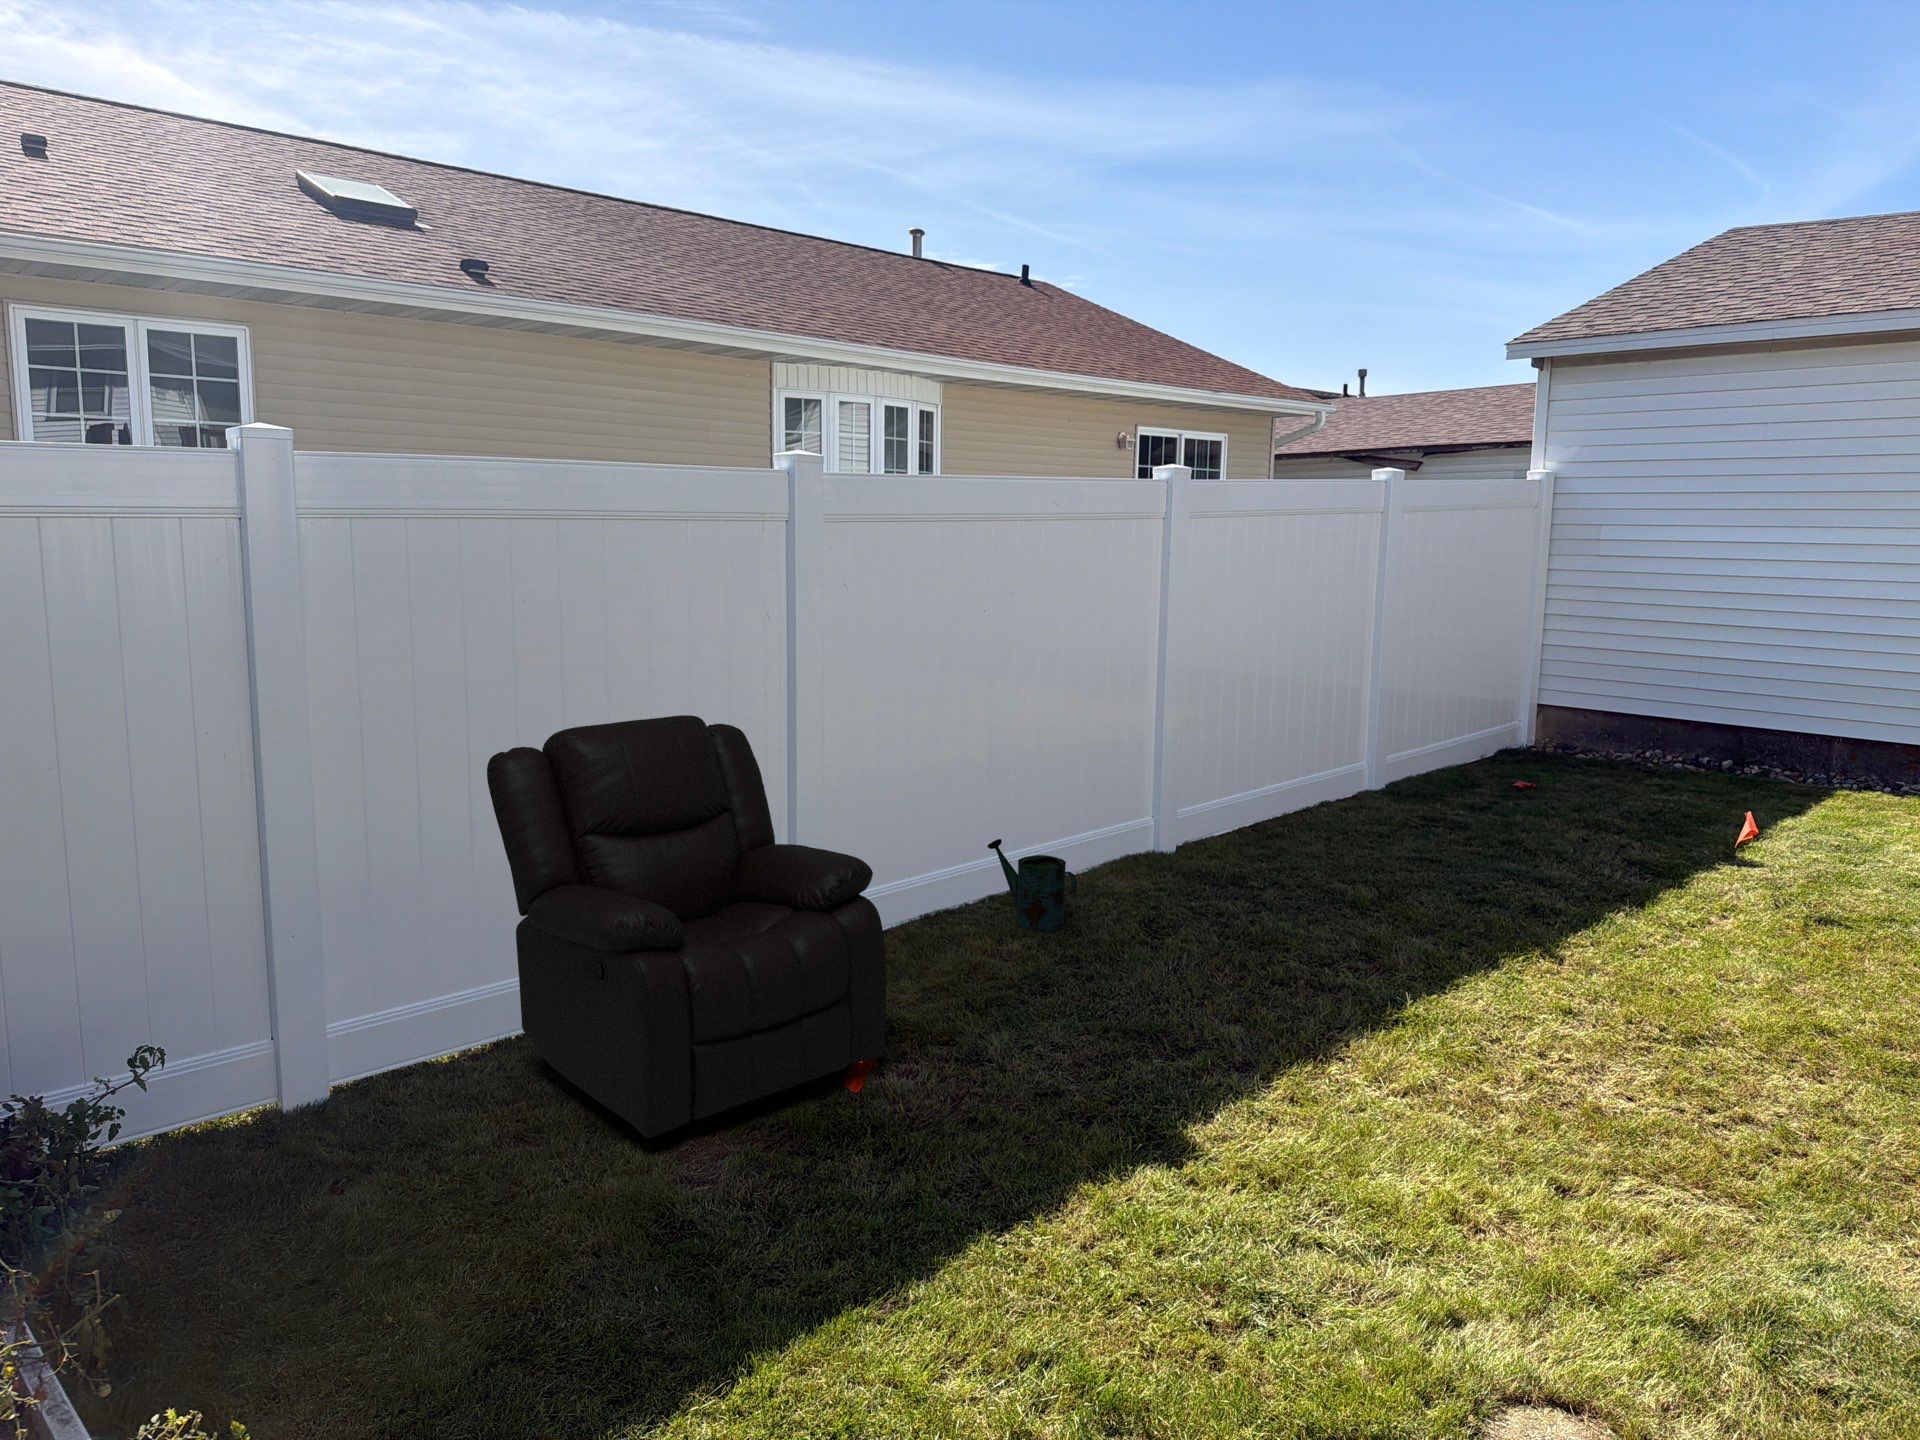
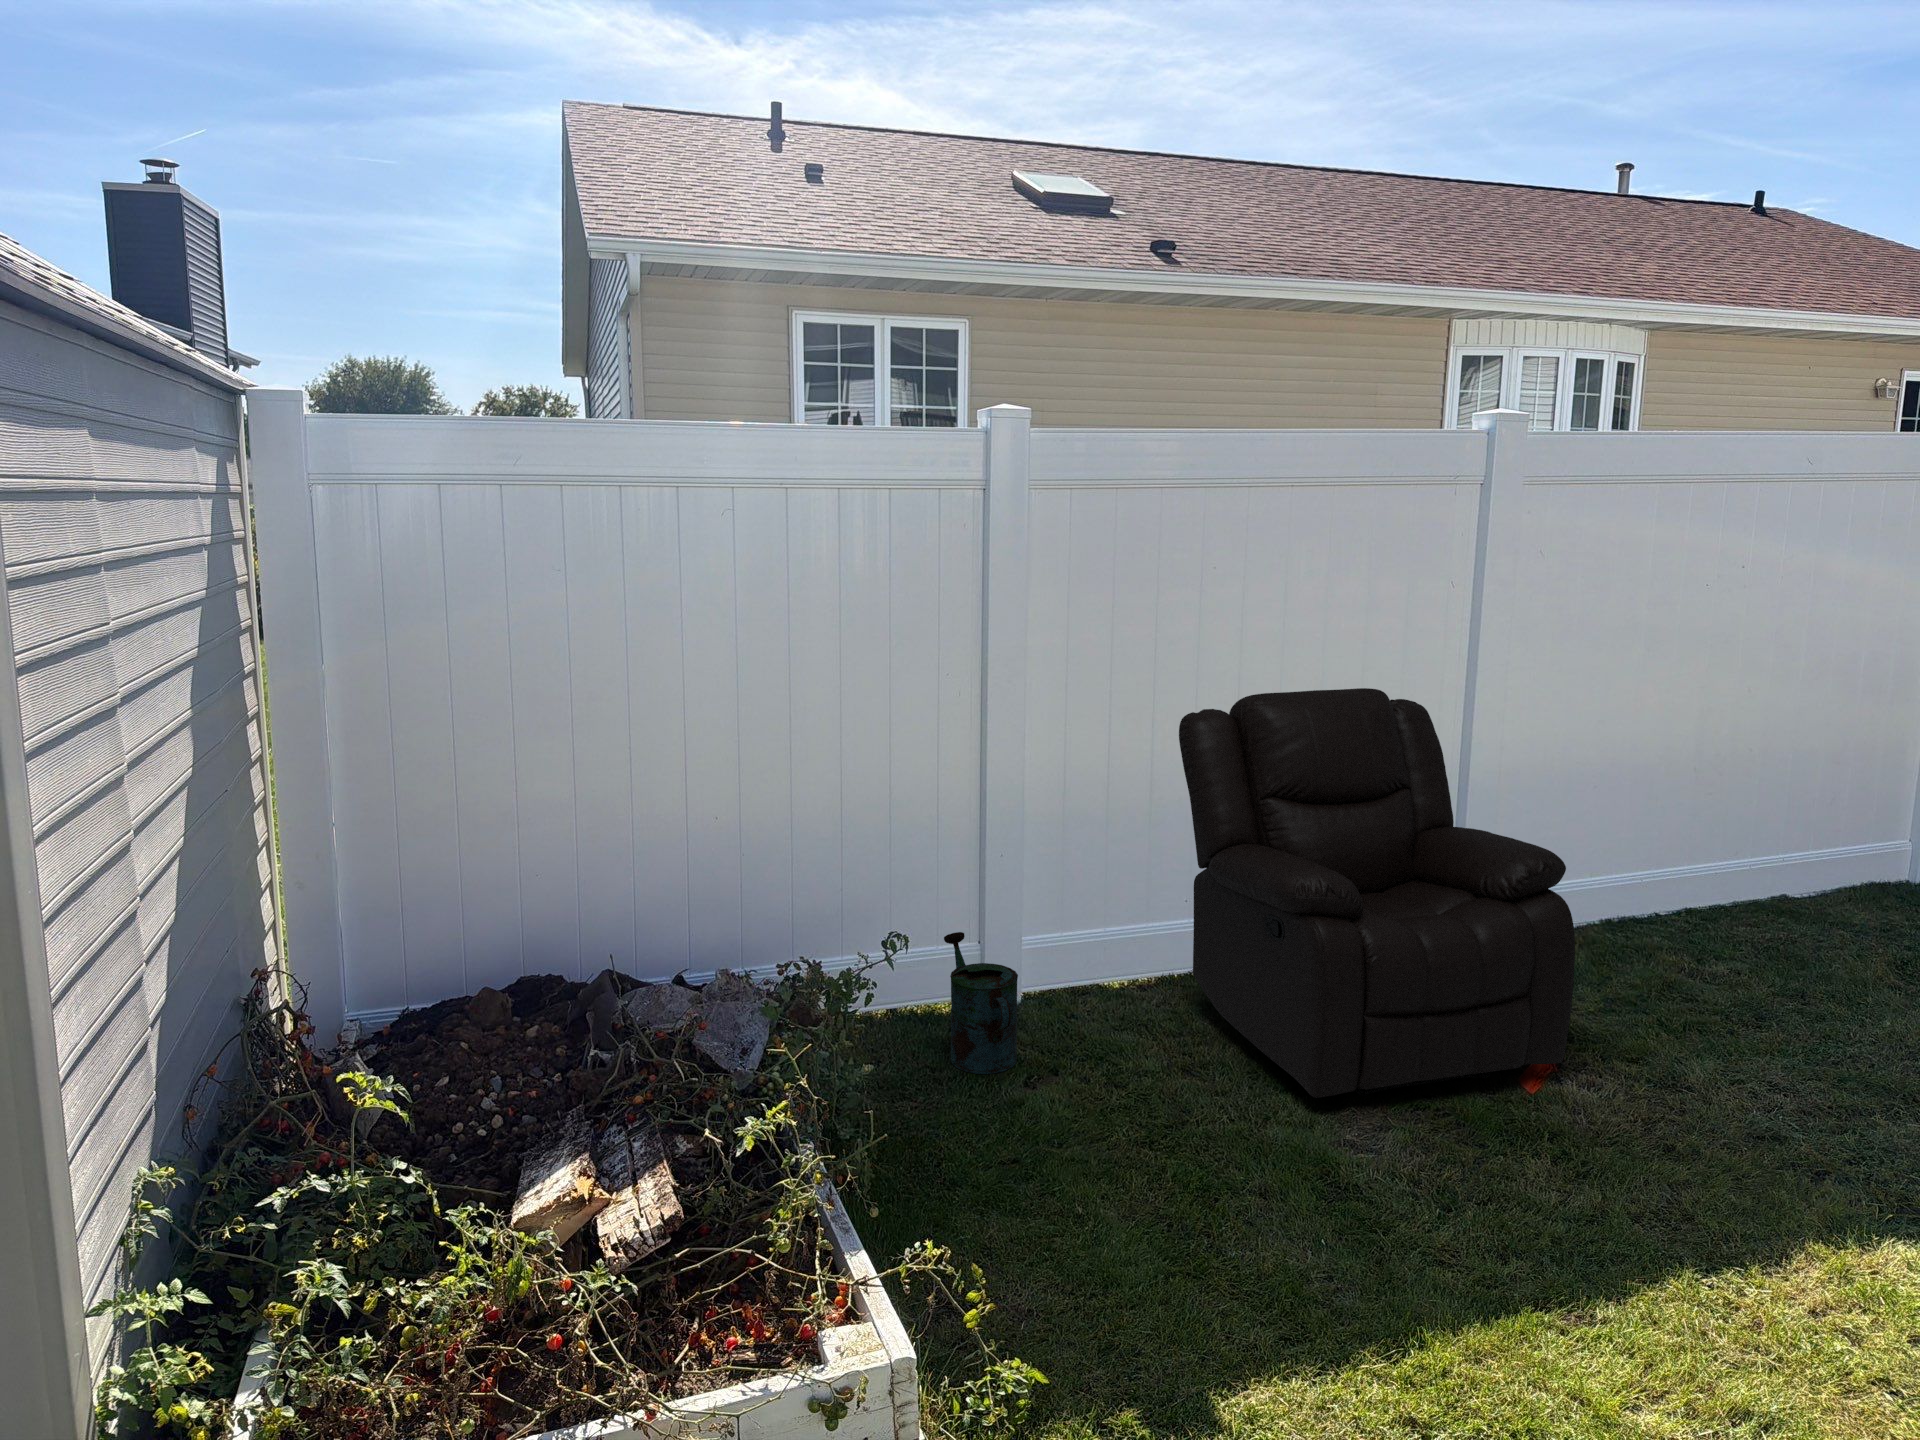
watering can: present [987,839,1077,931] -> present [944,932,1018,1074]

